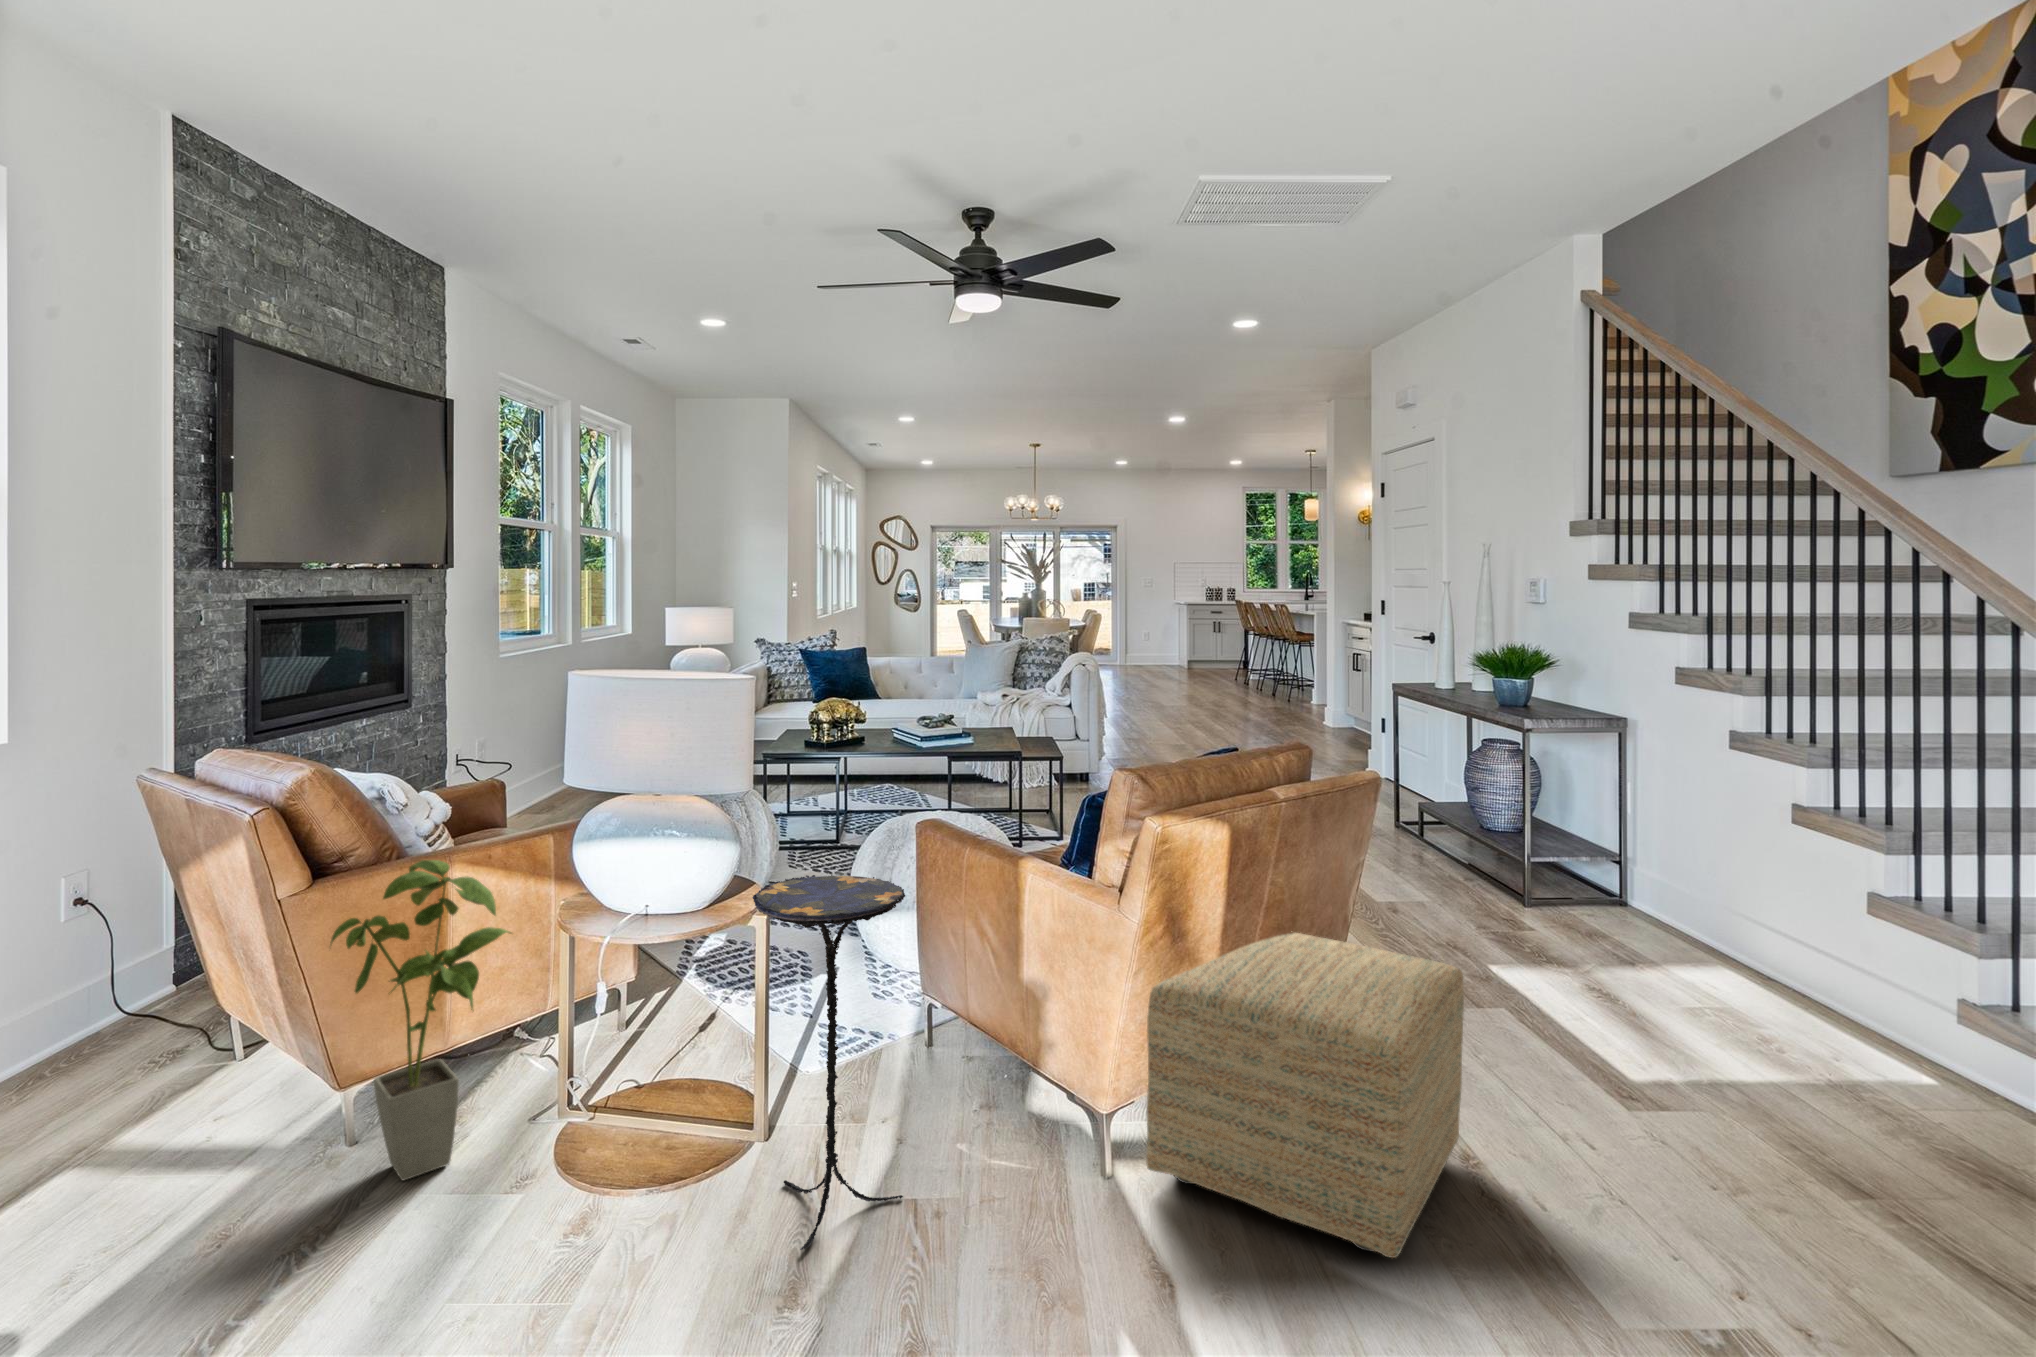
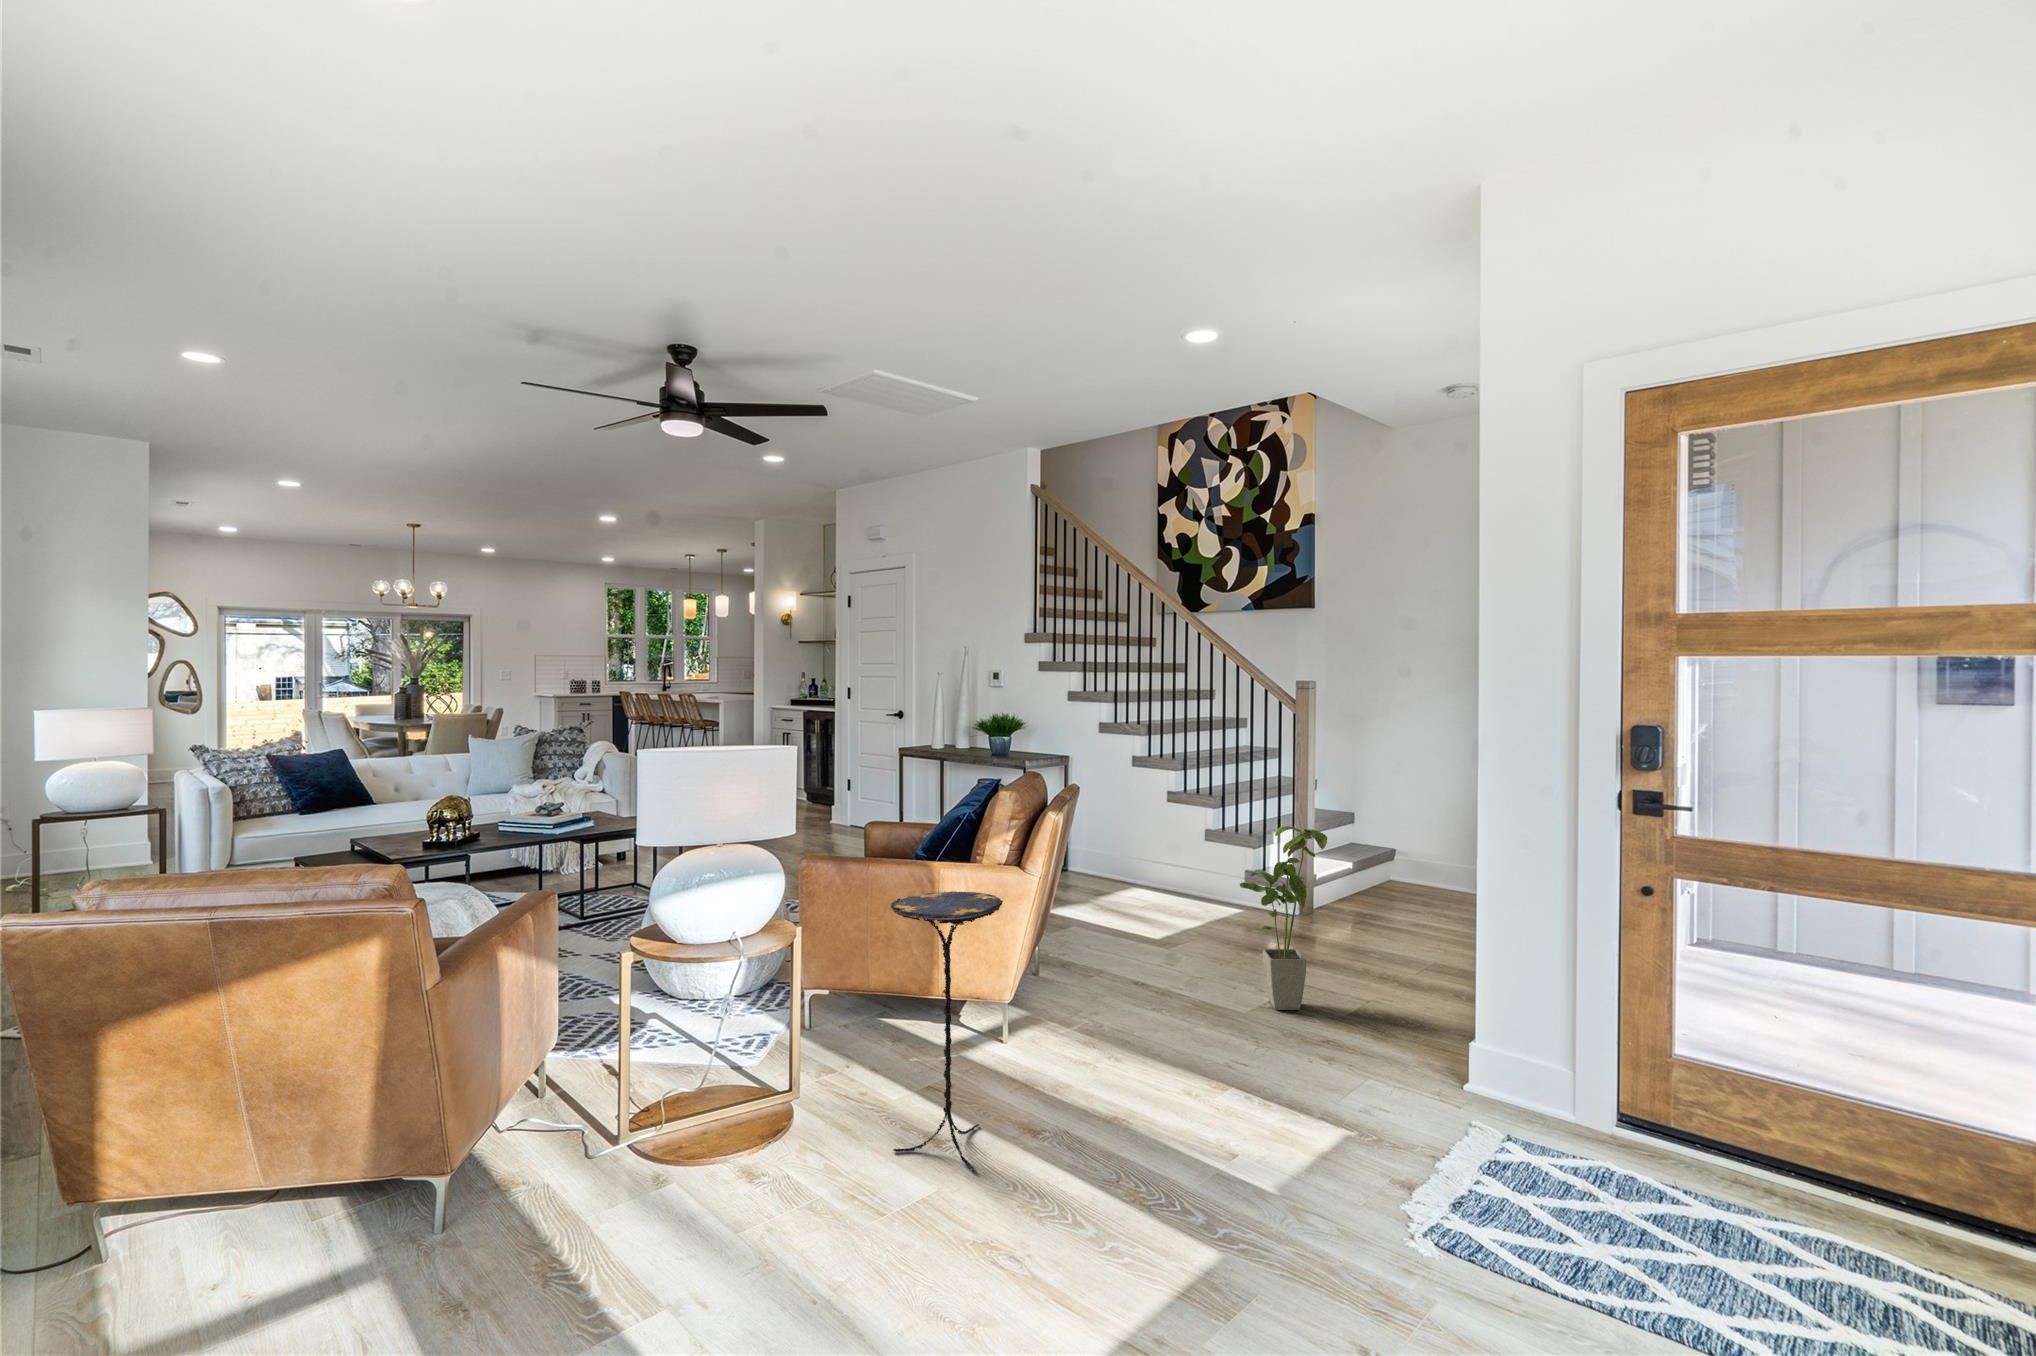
house plant: present [330,860,511,1181] -> present [1240,826,1327,1010]
ottoman: present [1146,933,1464,1258] -> none [1057,891,1238,1058]

